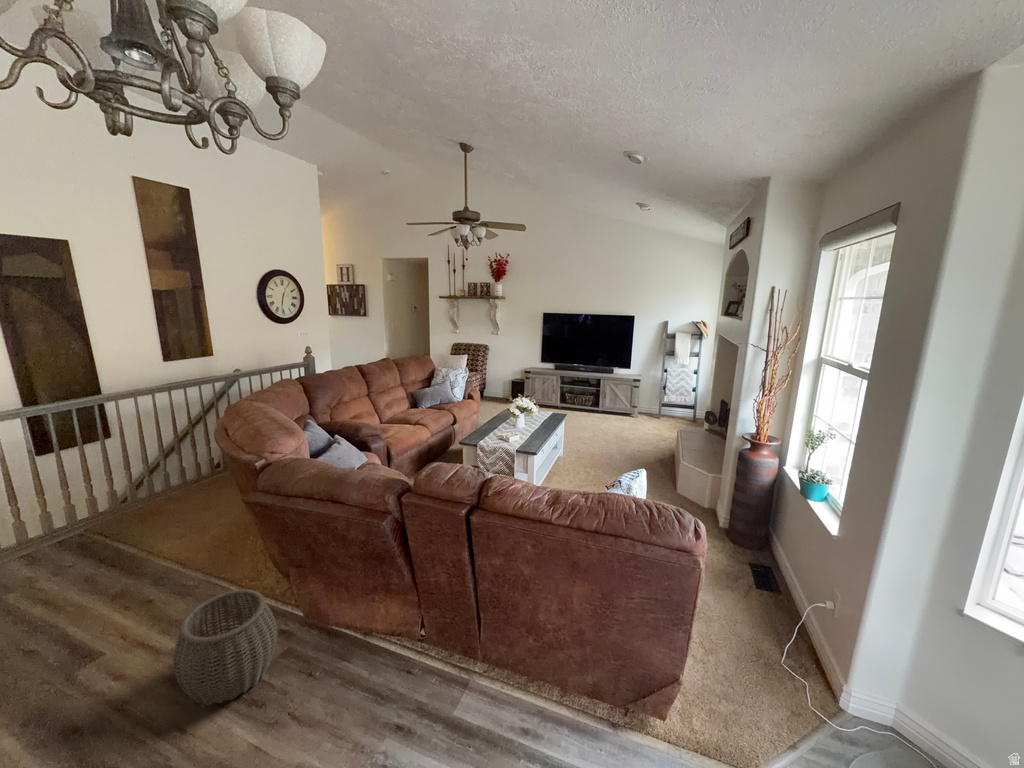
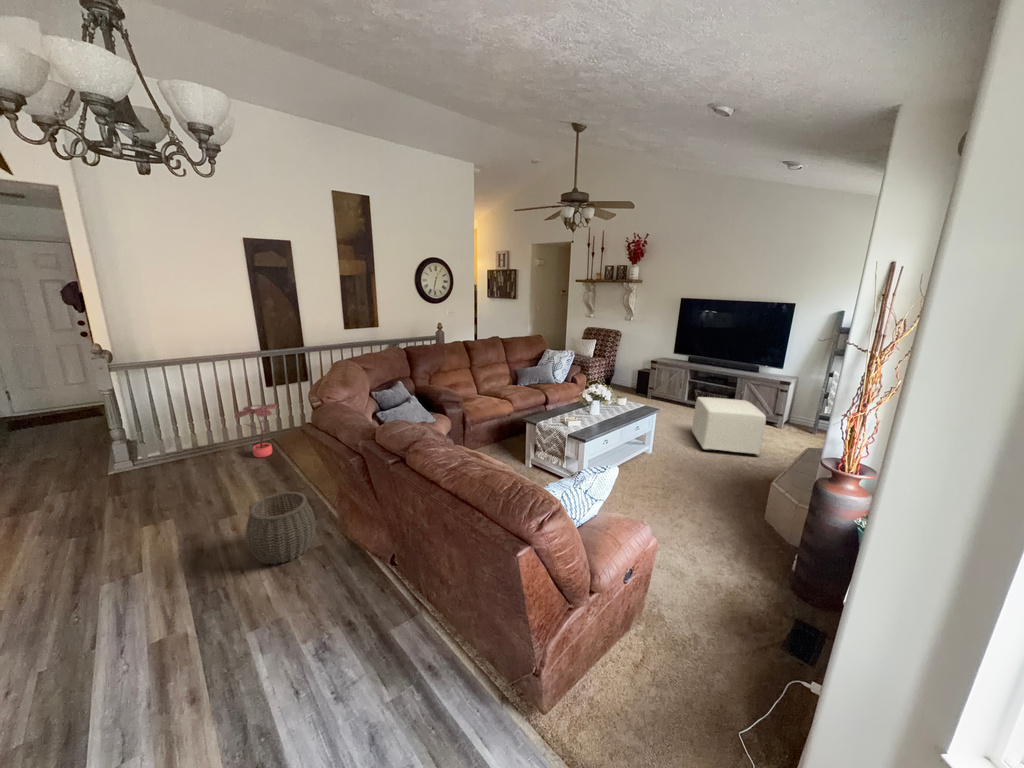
ottoman: none [582,399,644,447] -> present [692,397,766,455]
potted plant: none [32,478,106,564] -> present [235,404,278,458]

